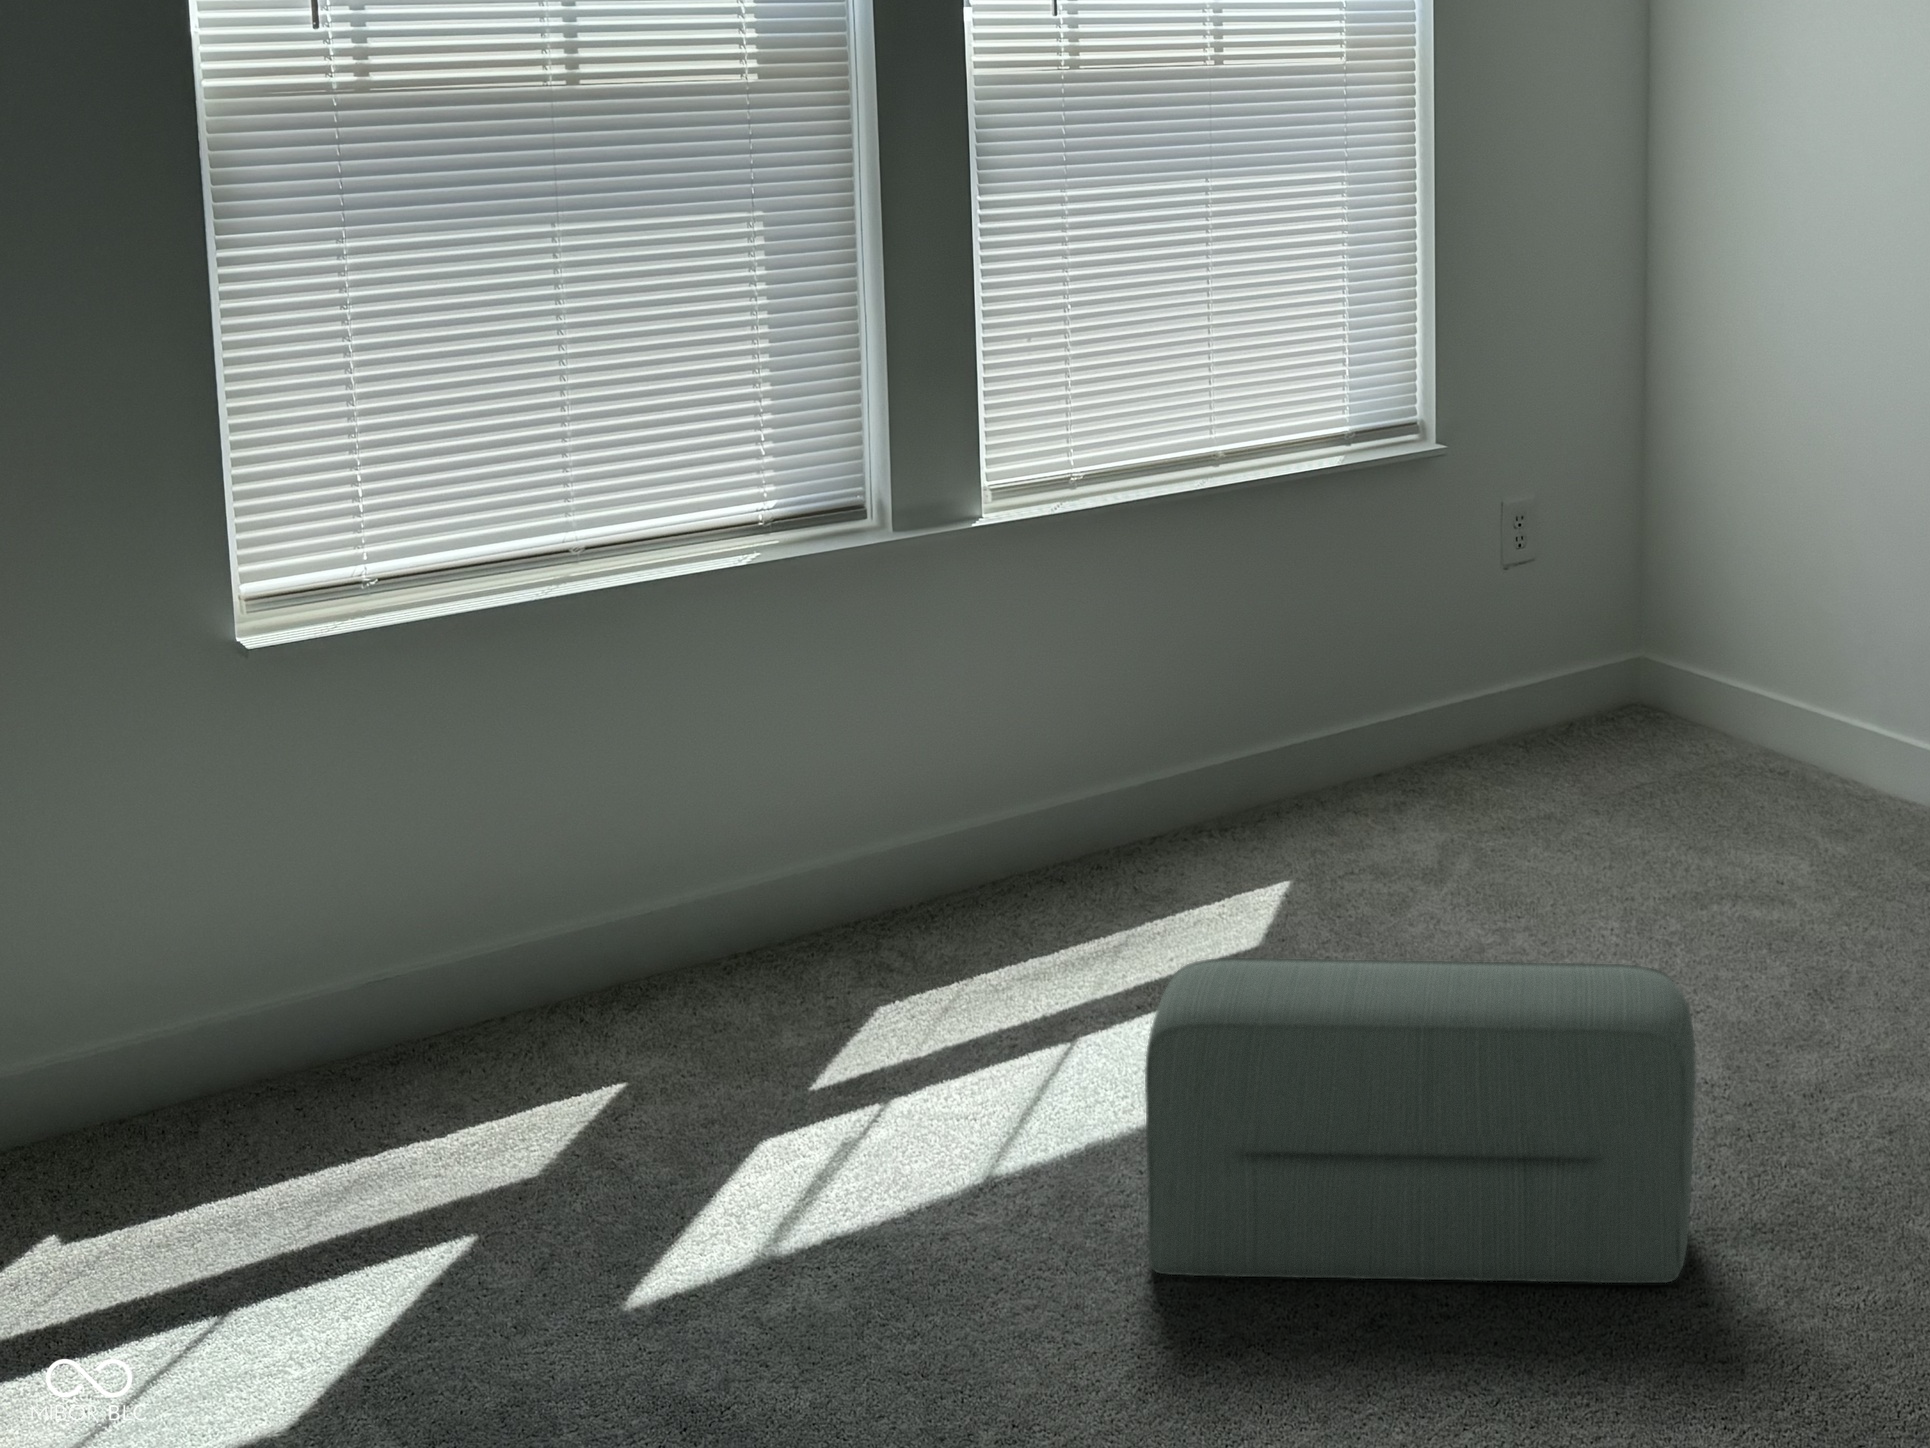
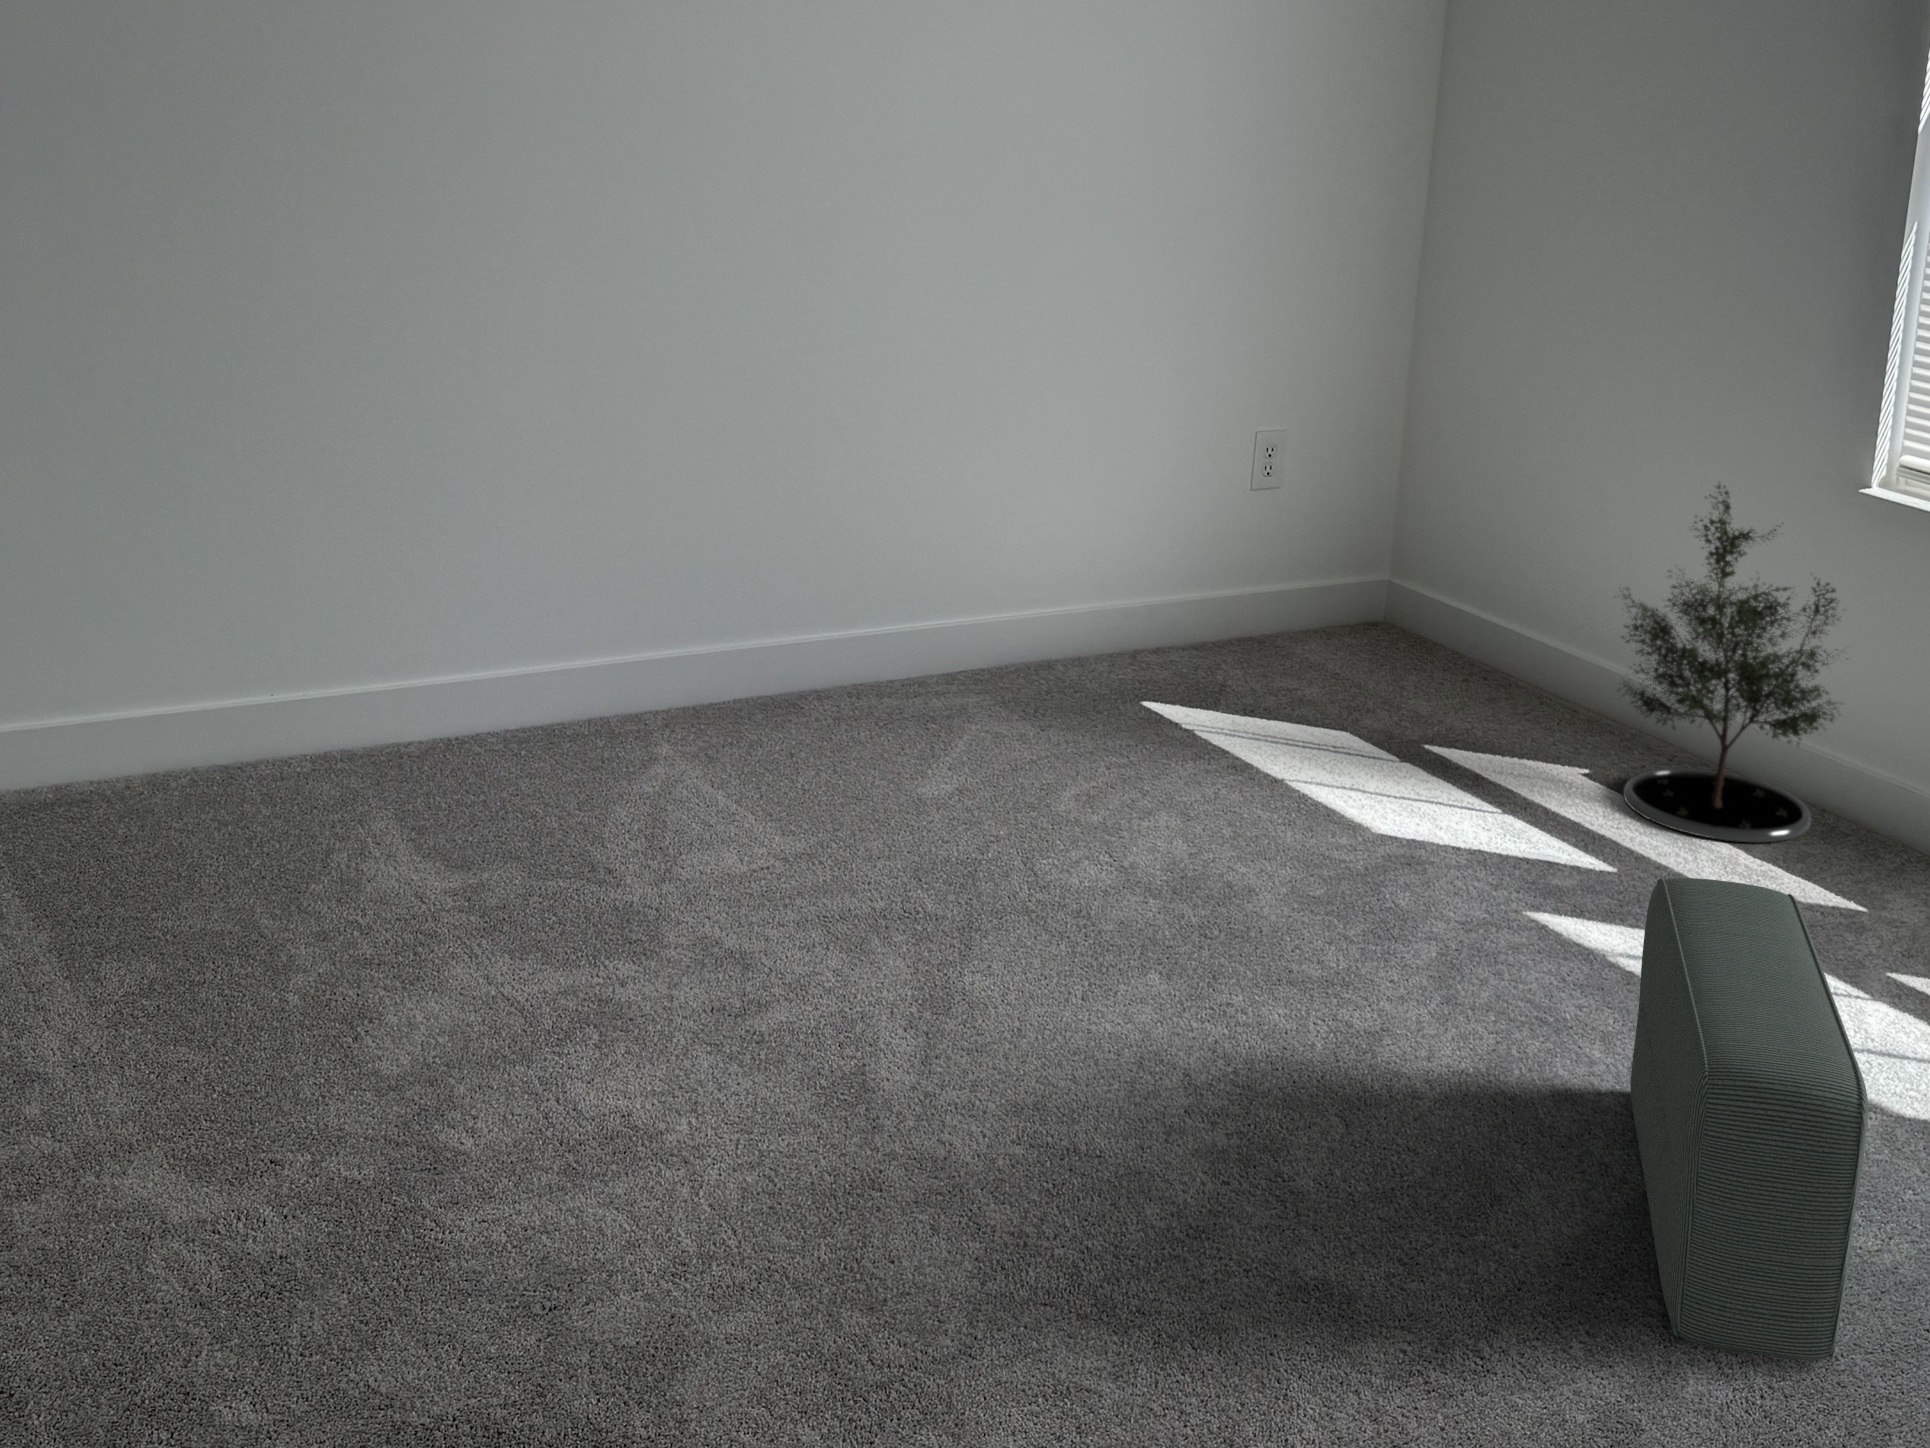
potted tree: none [55,713,391,1218] -> present [1622,483,1840,842]

